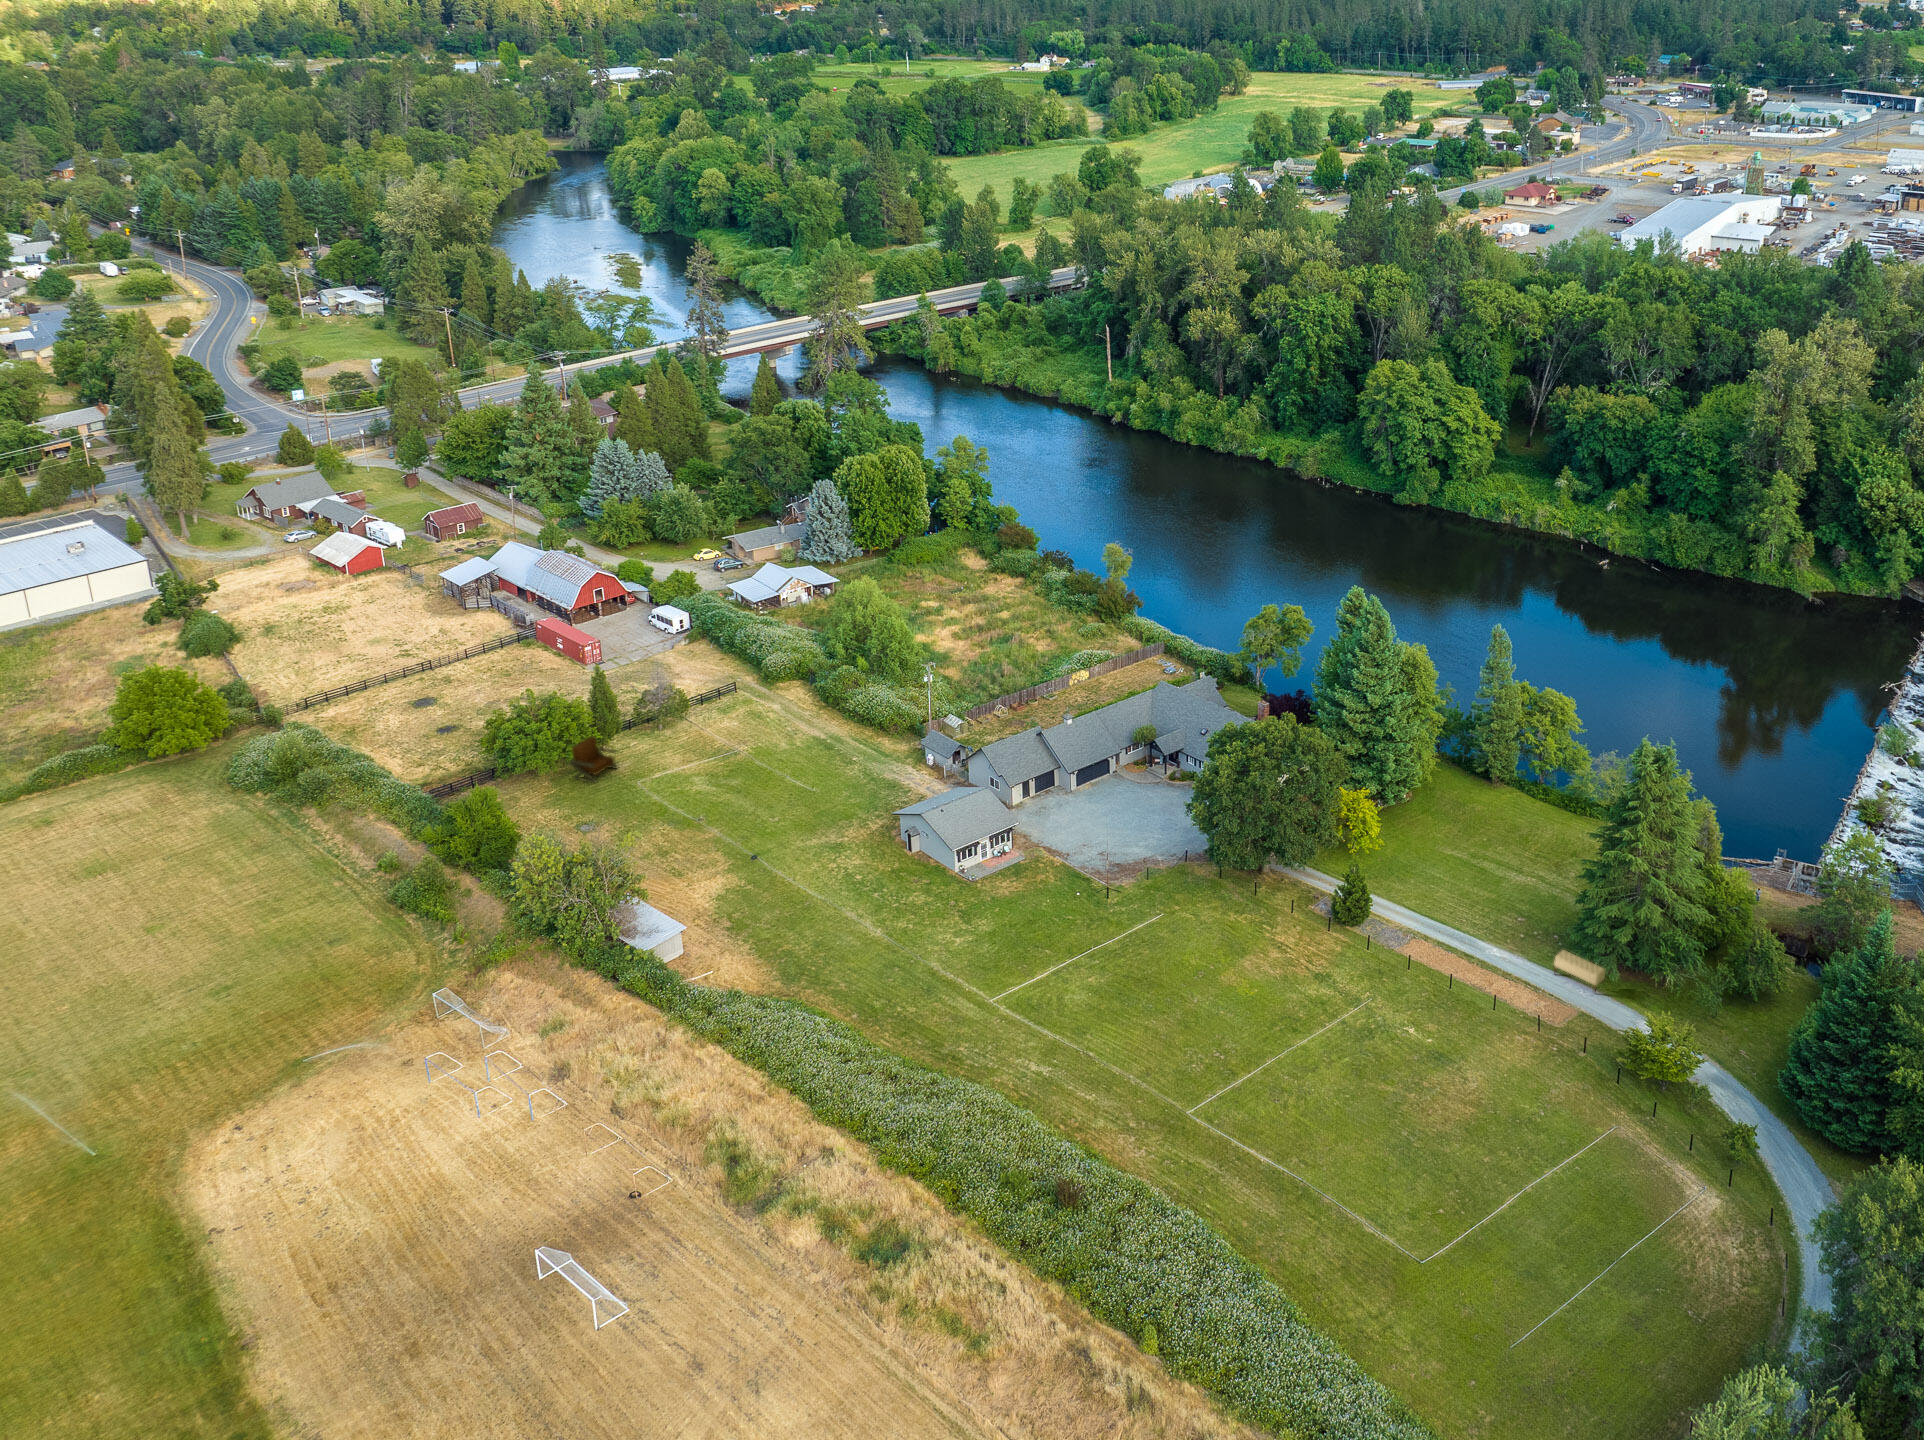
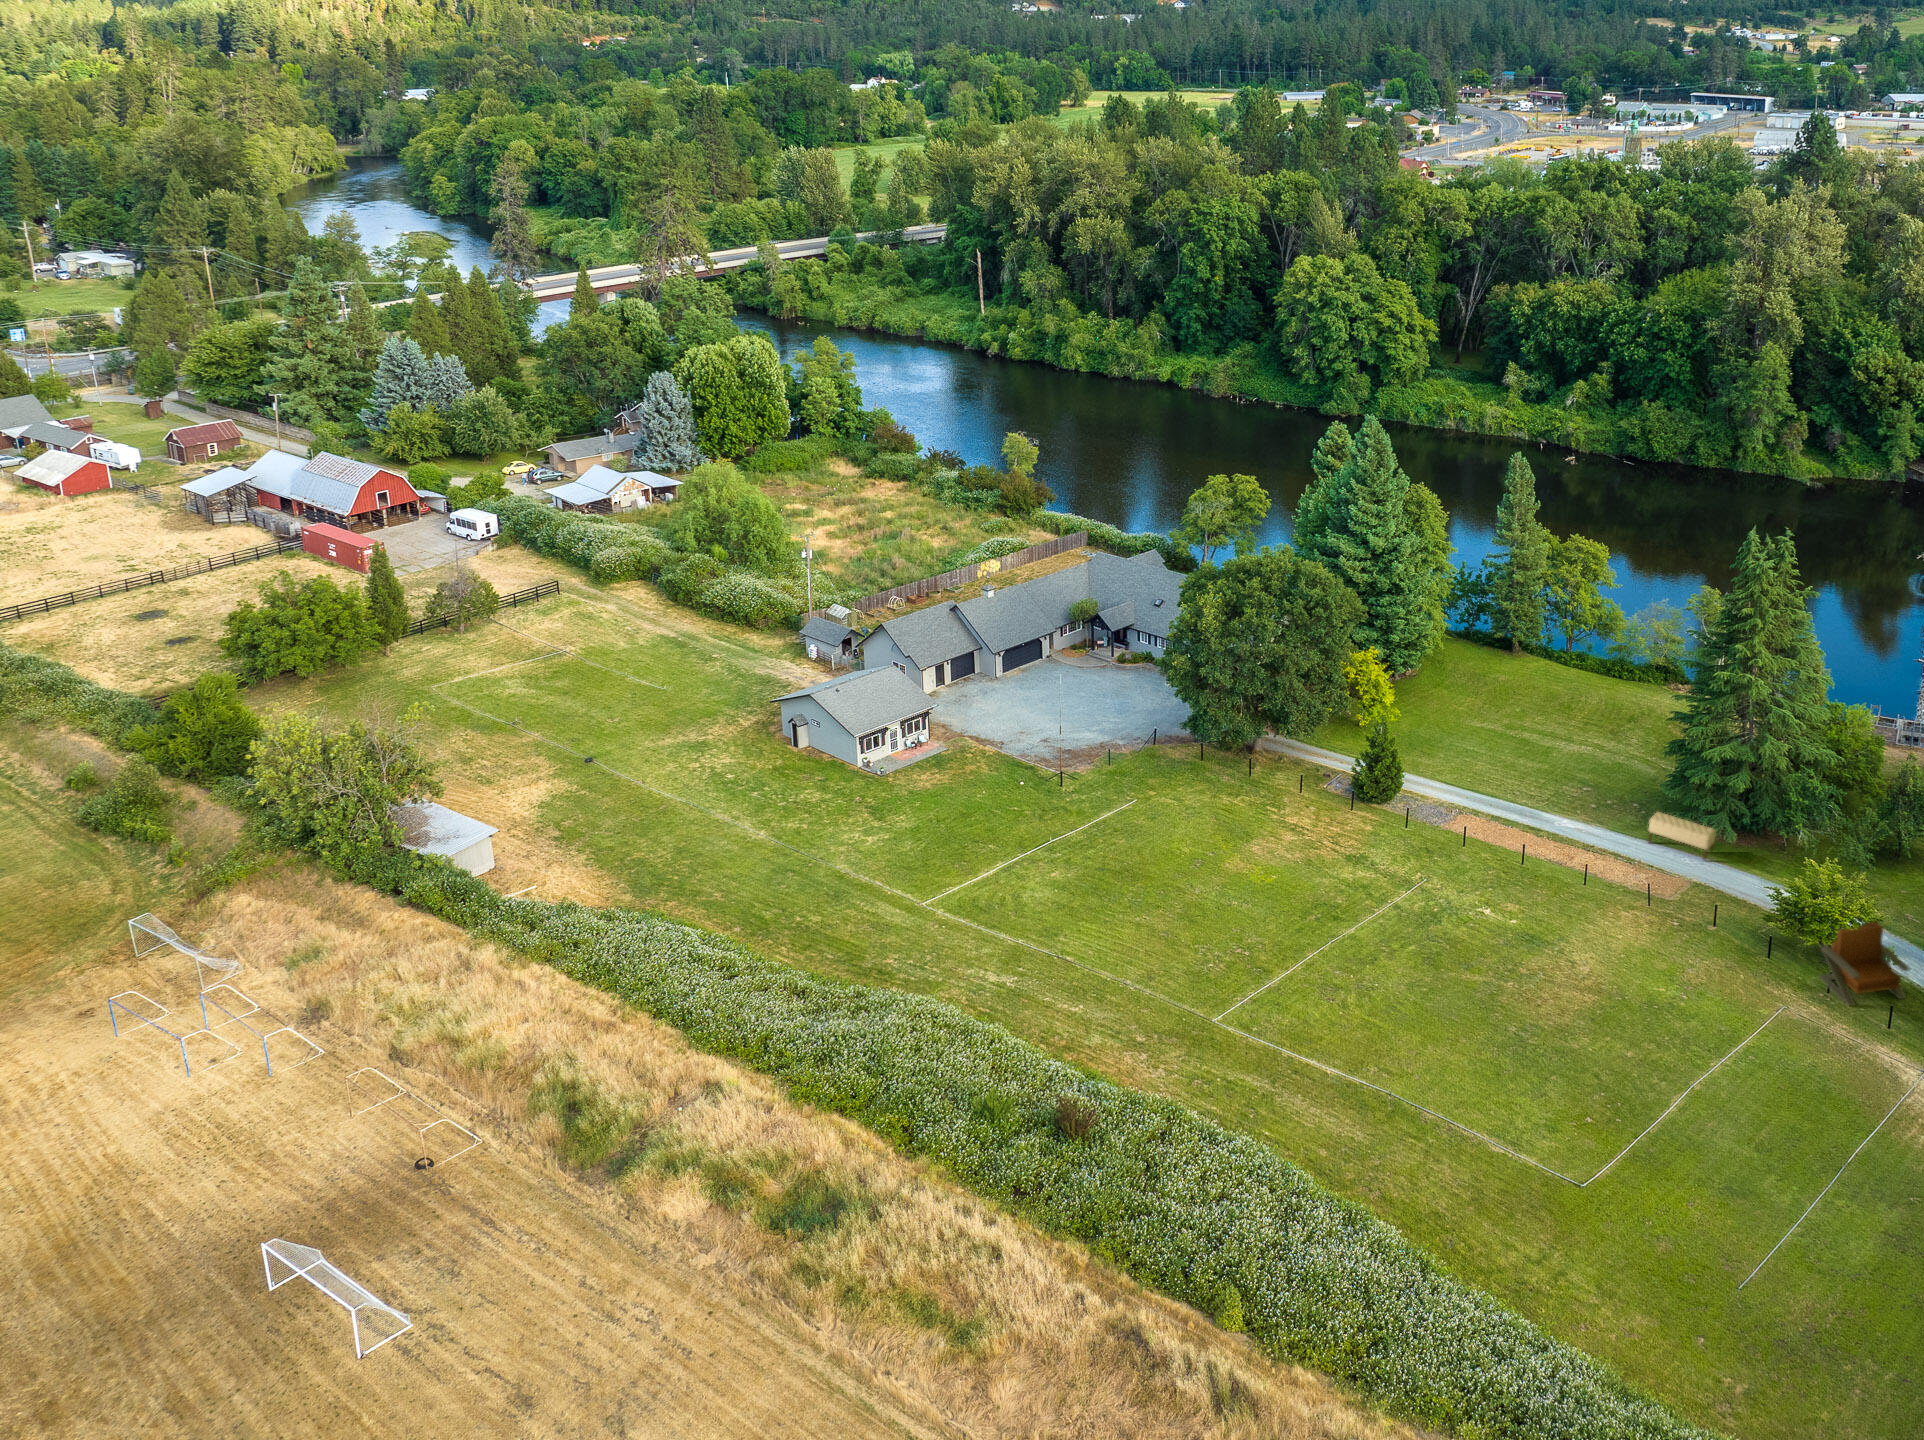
lounge chair: present [569,736,618,783] -> present [1819,921,1910,1006]

